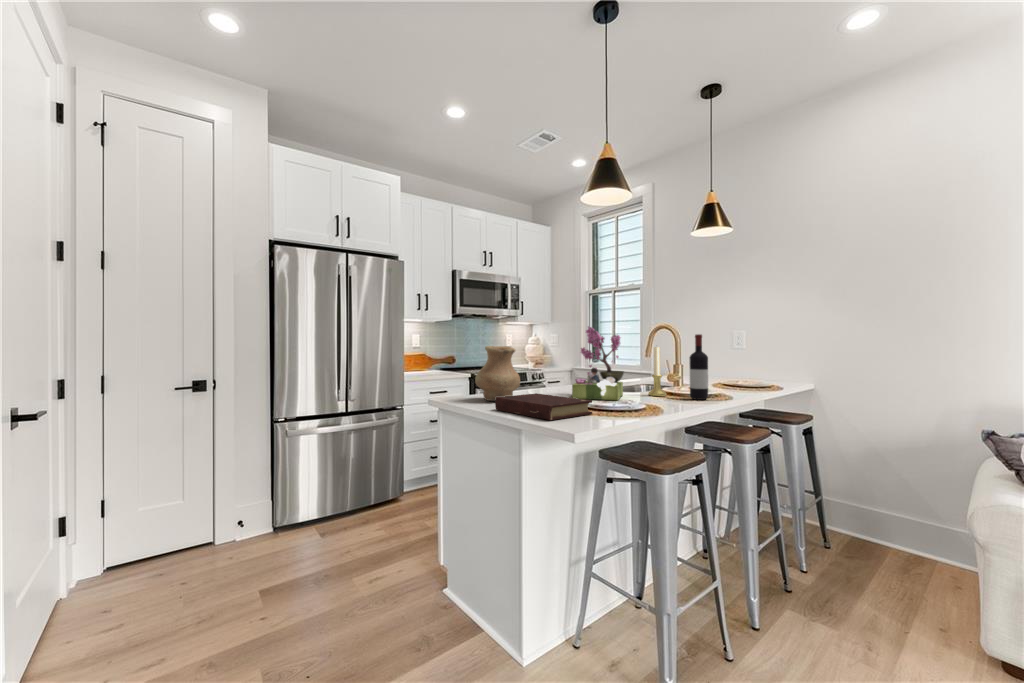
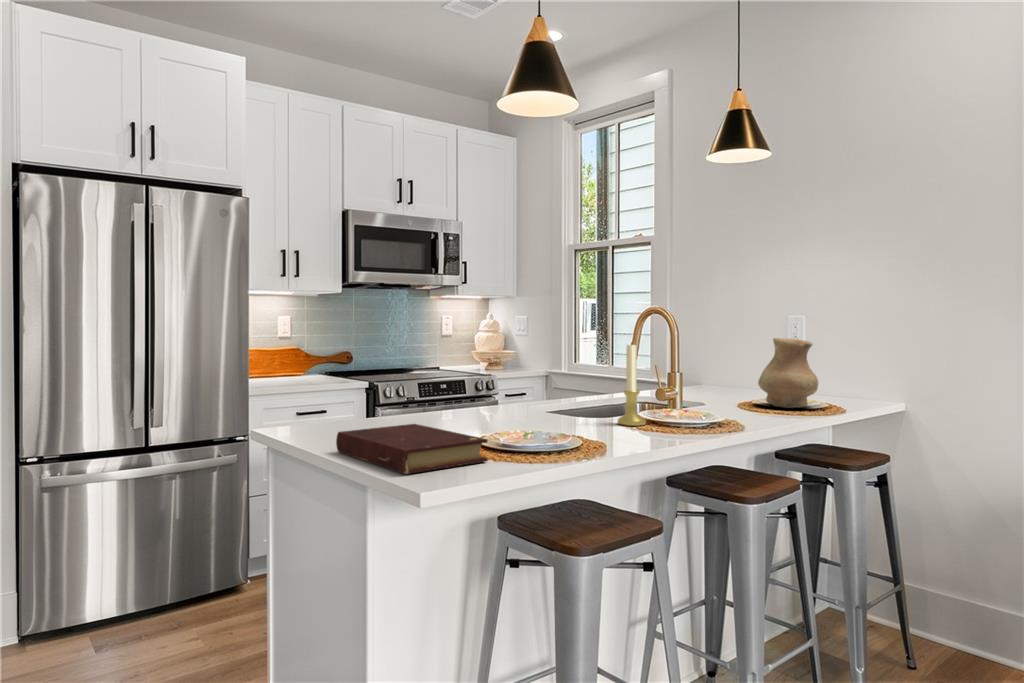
flower arrangement: present [572,326,624,400] -> none [486,309,576,434]
wine bottle: present [689,334,708,400] -> none [678,326,707,433]
vase: present [475,346,520,401] -> present [758,338,818,408]

